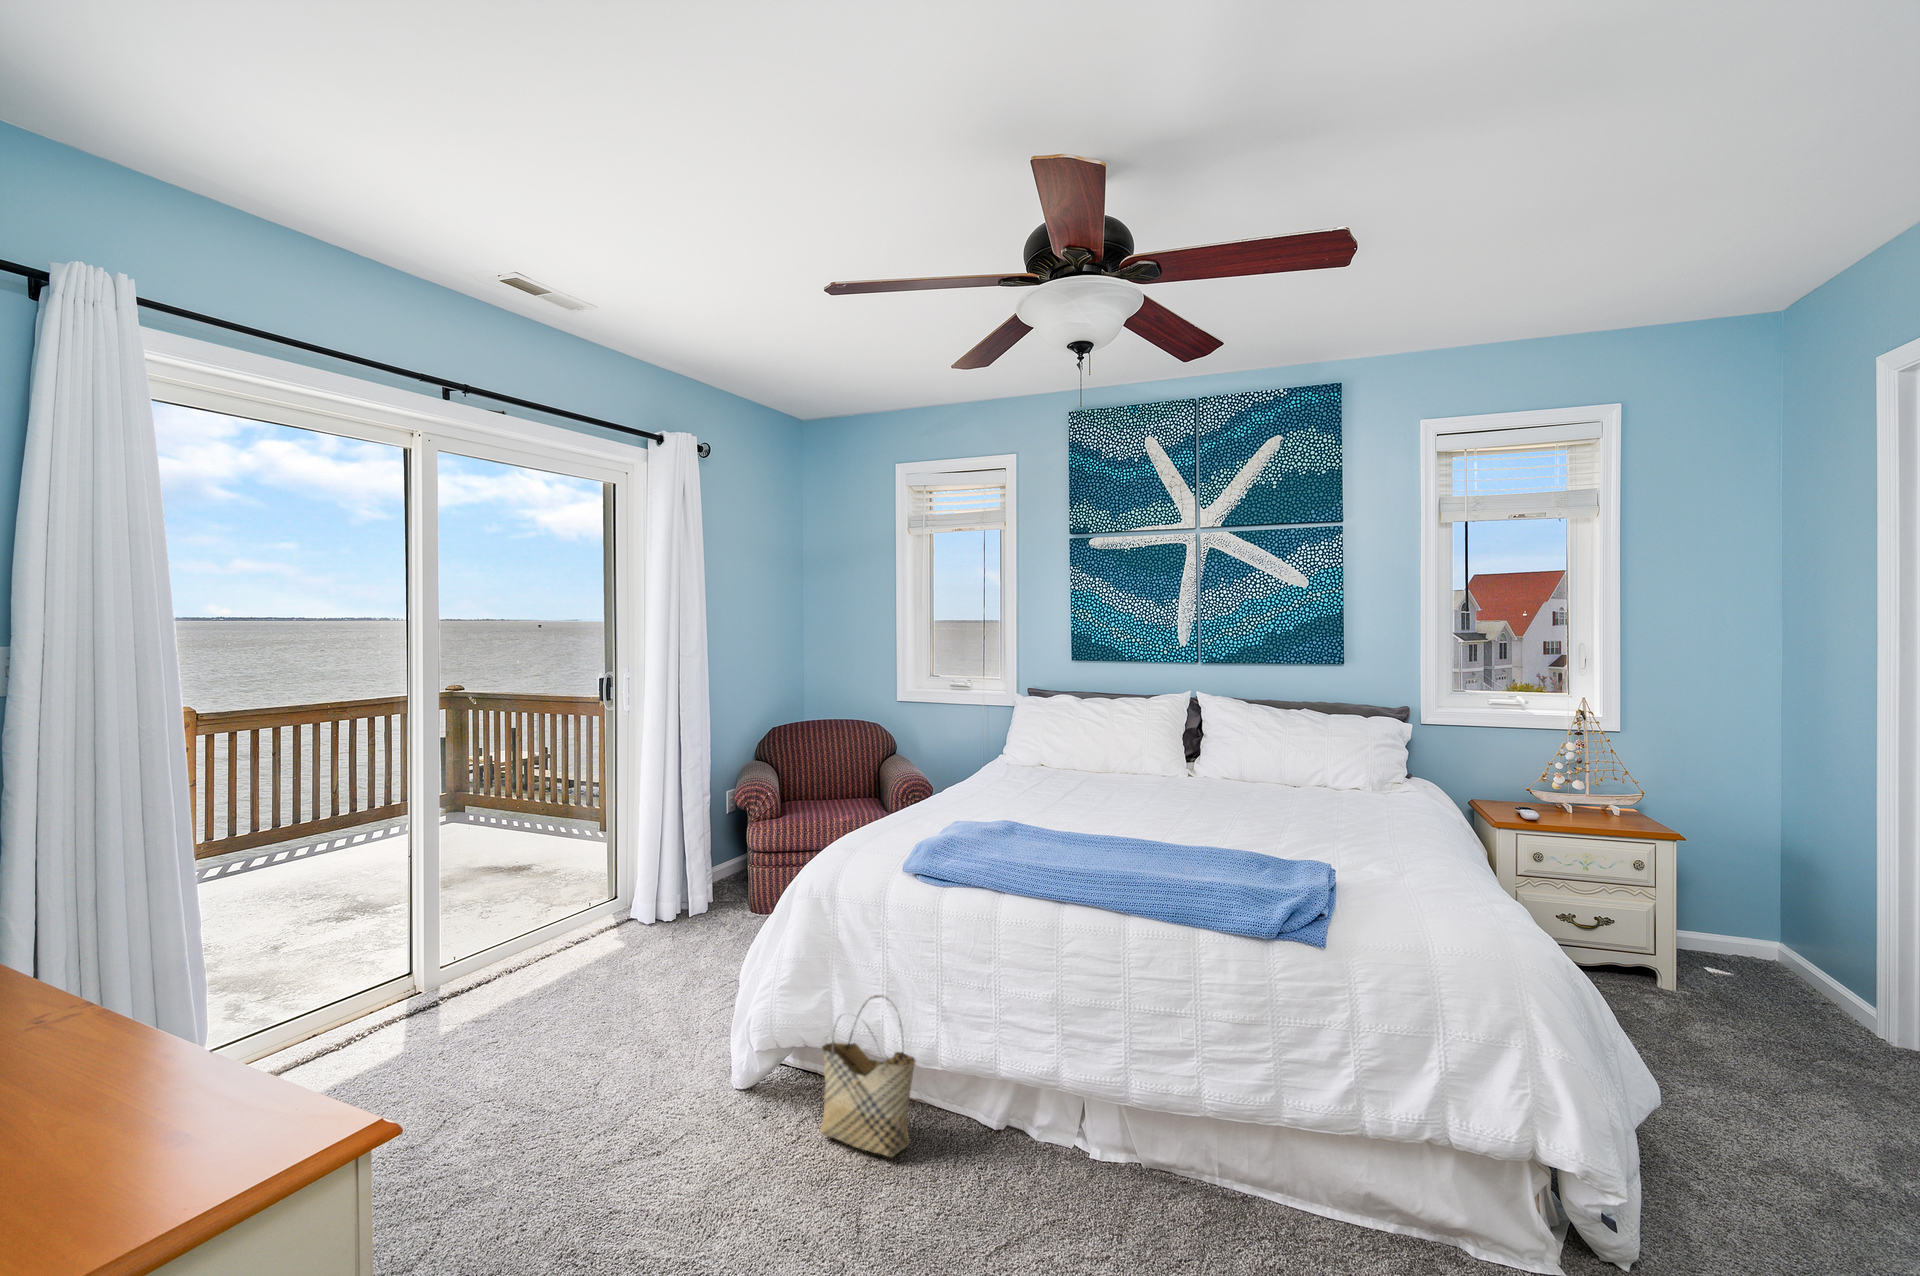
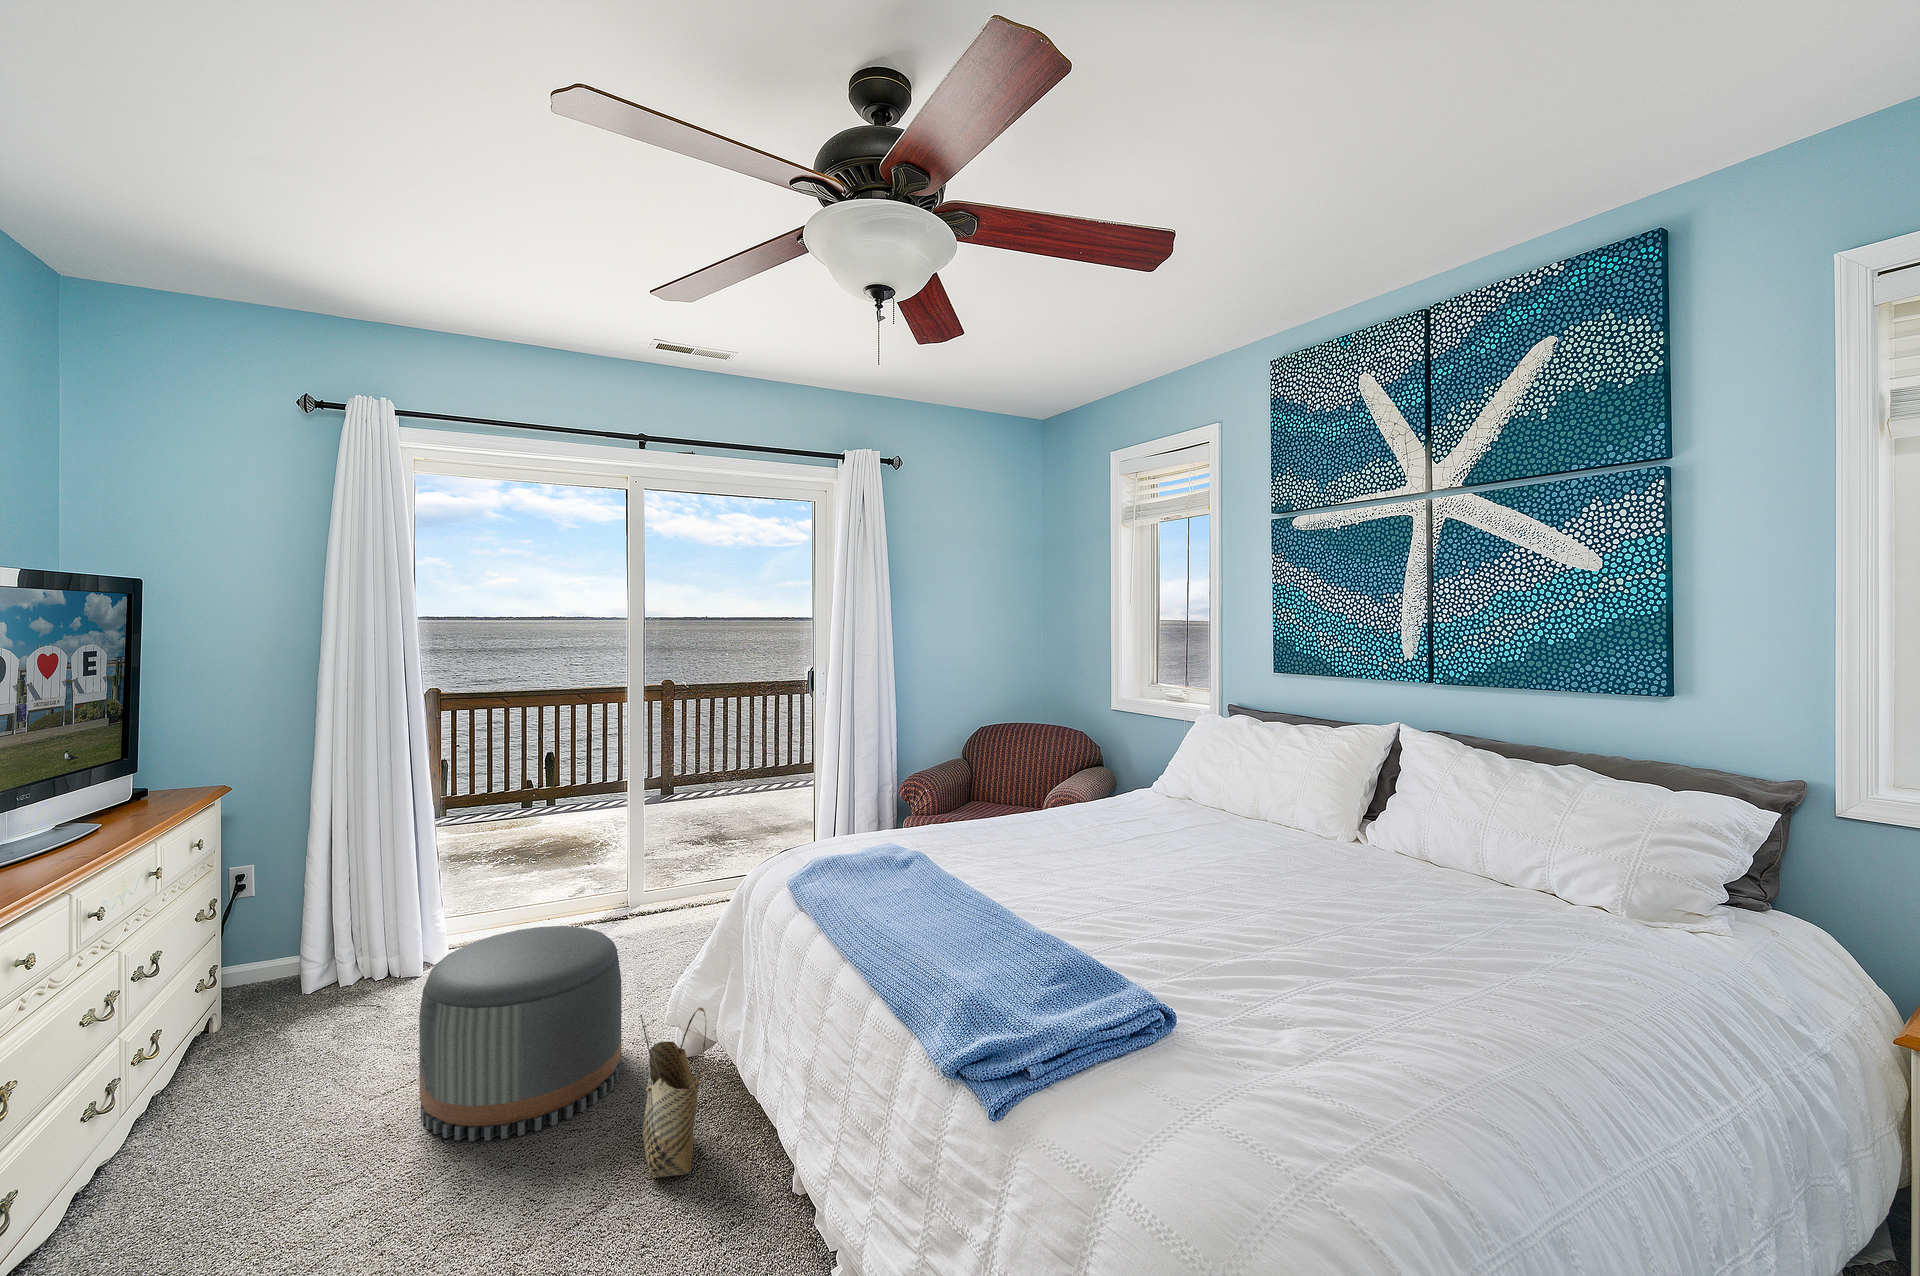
pouf: none [507,973,730,1233] -> present [419,926,621,1141]

